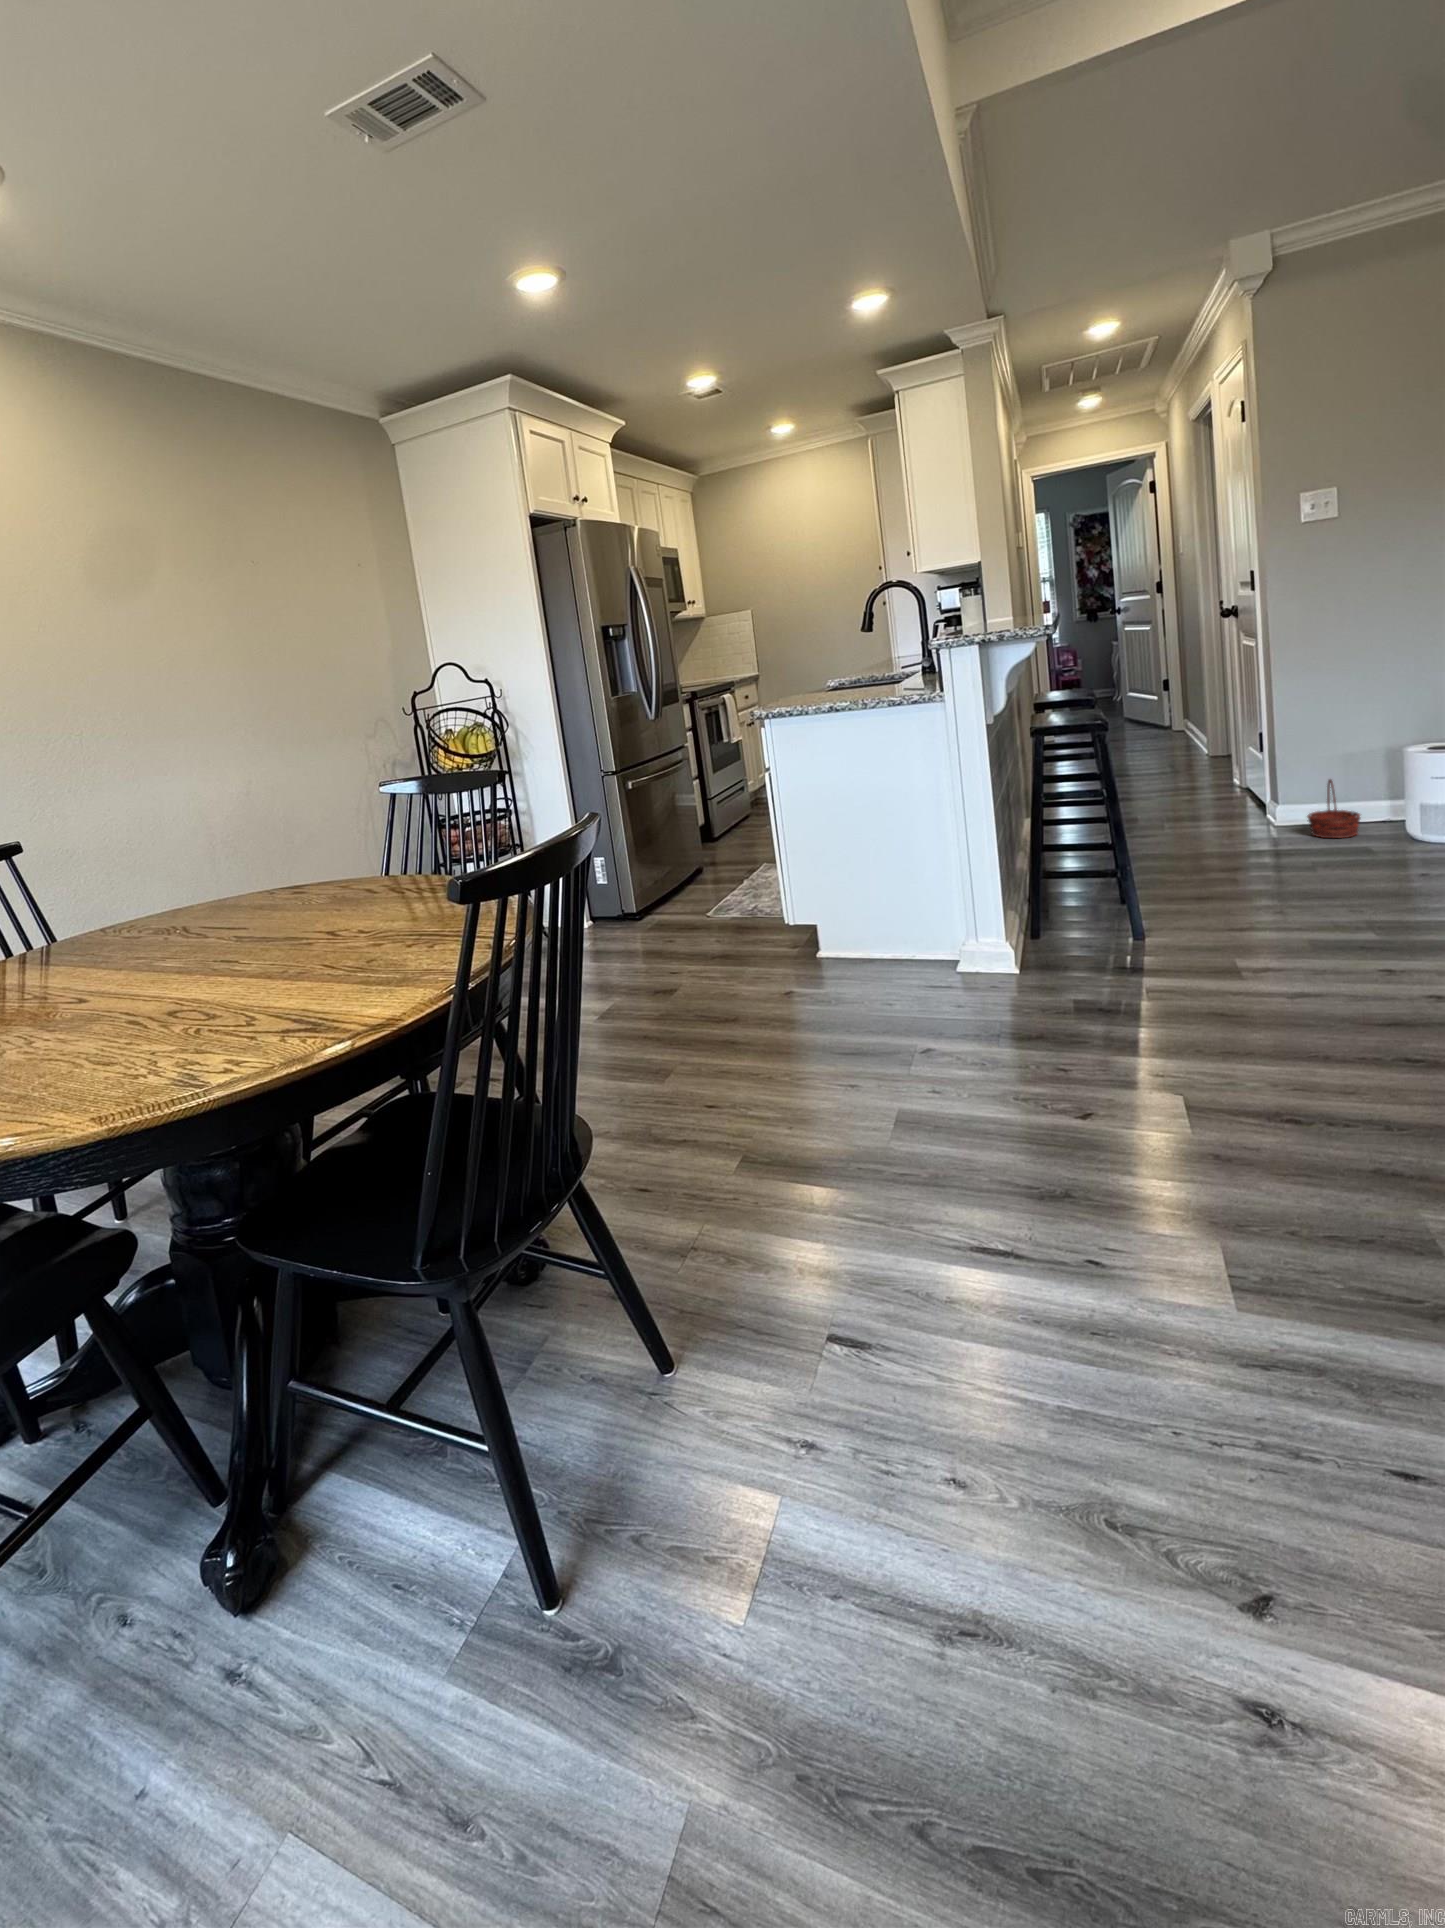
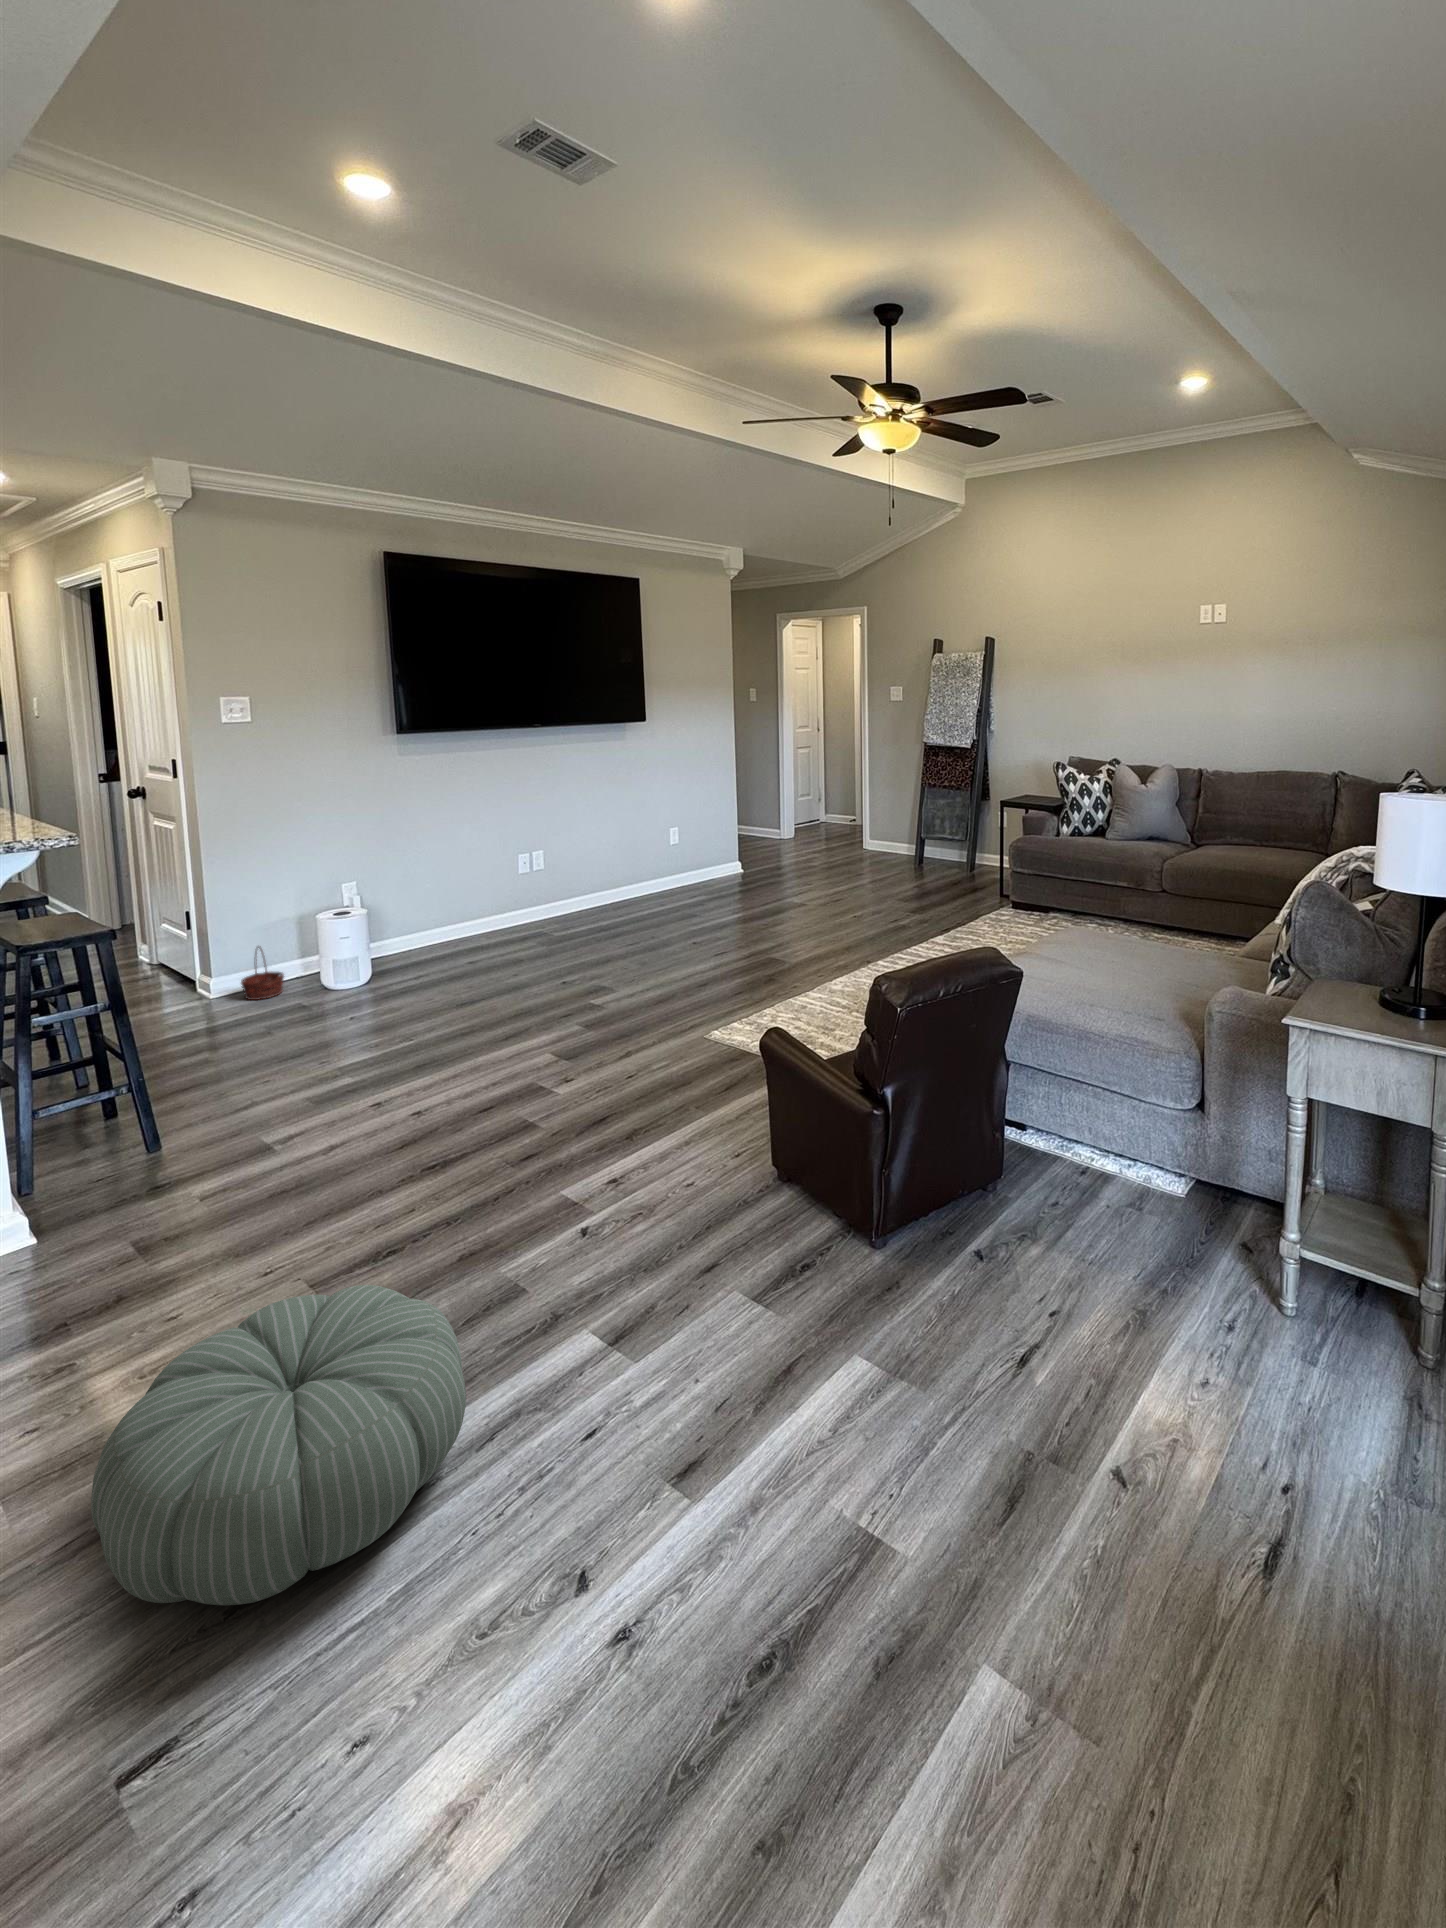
pouf: none [884,1078,1253,1348] -> present [91,1285,466,1605]

